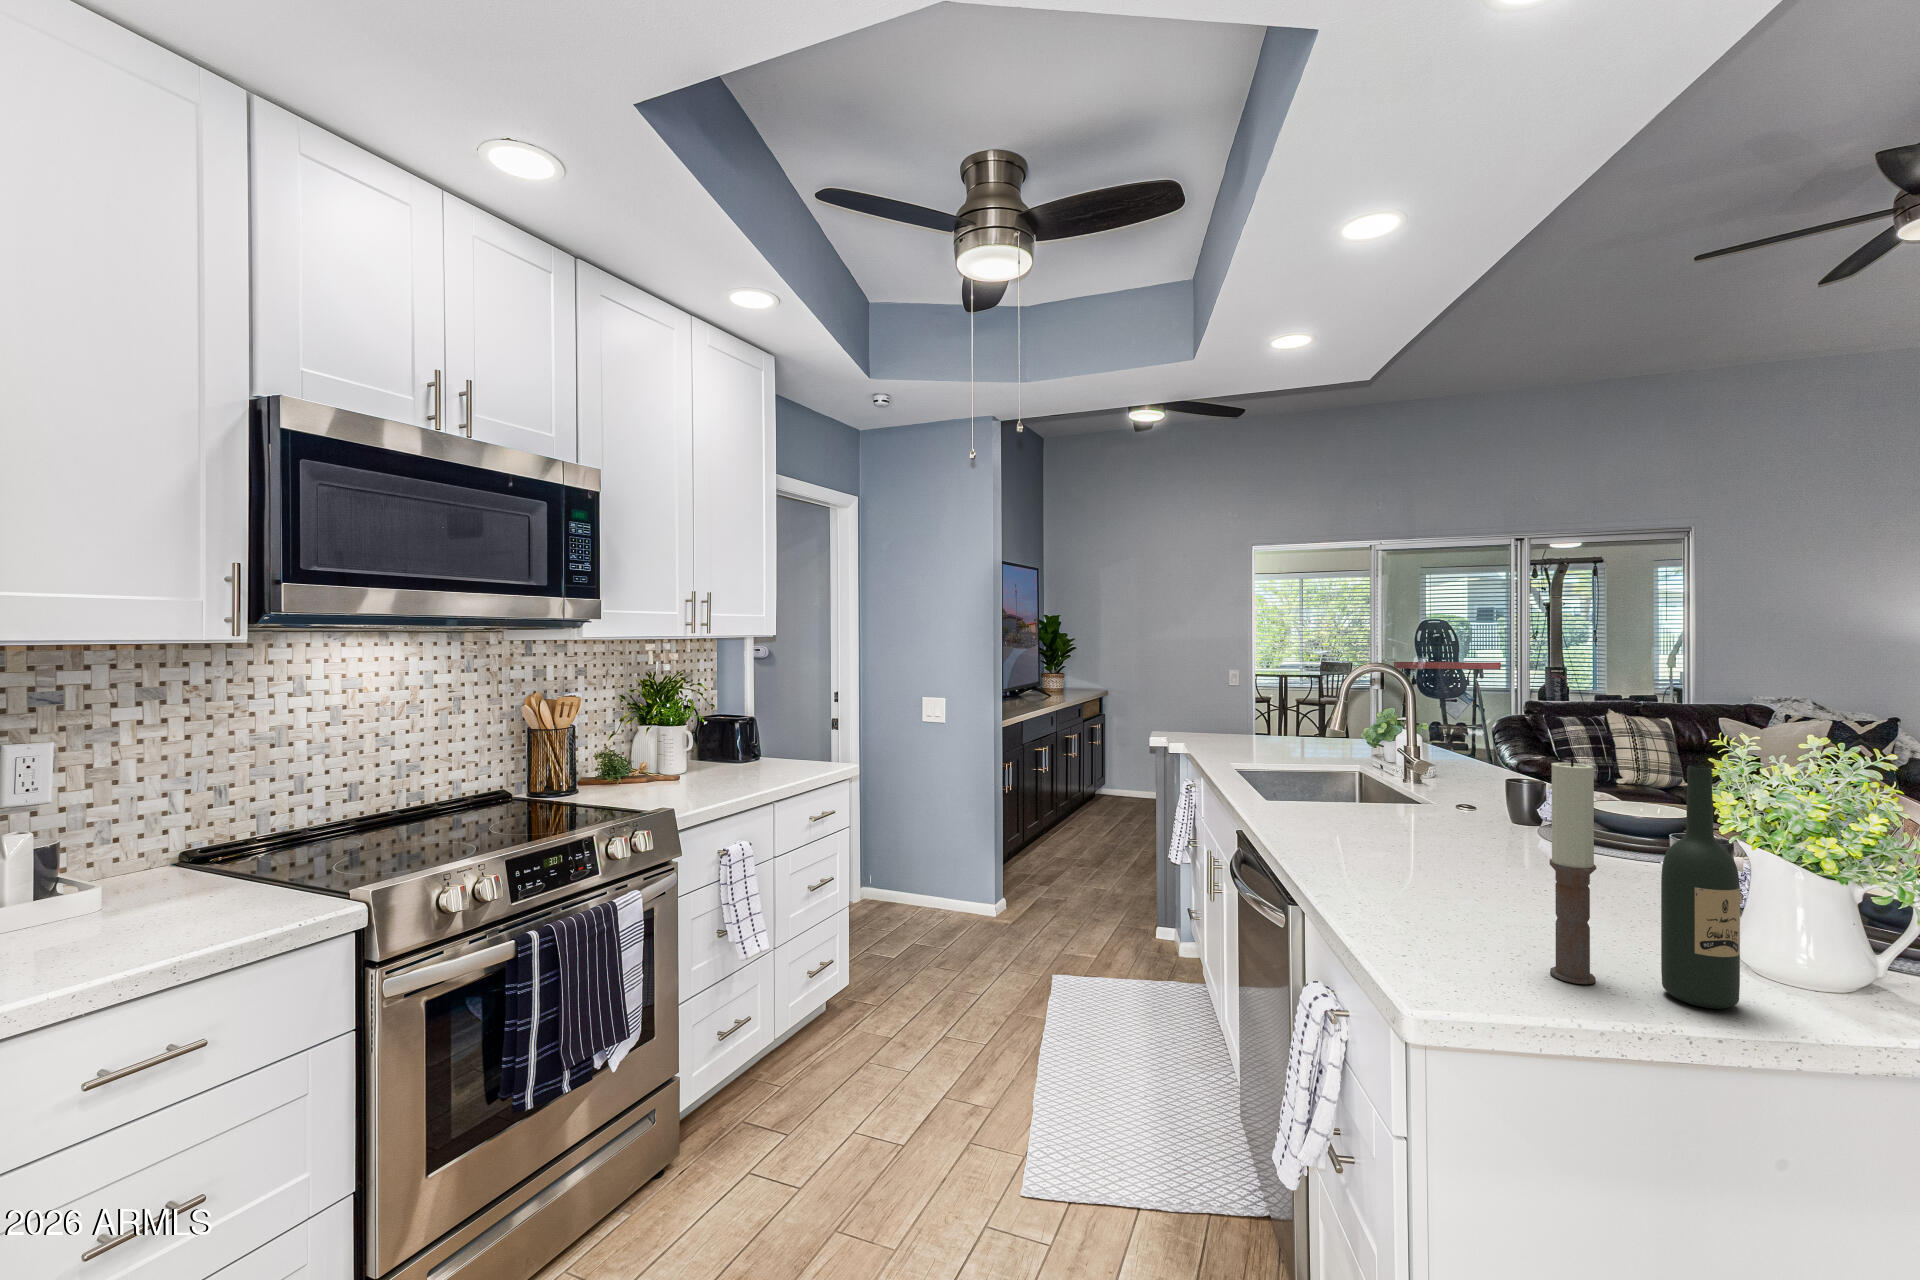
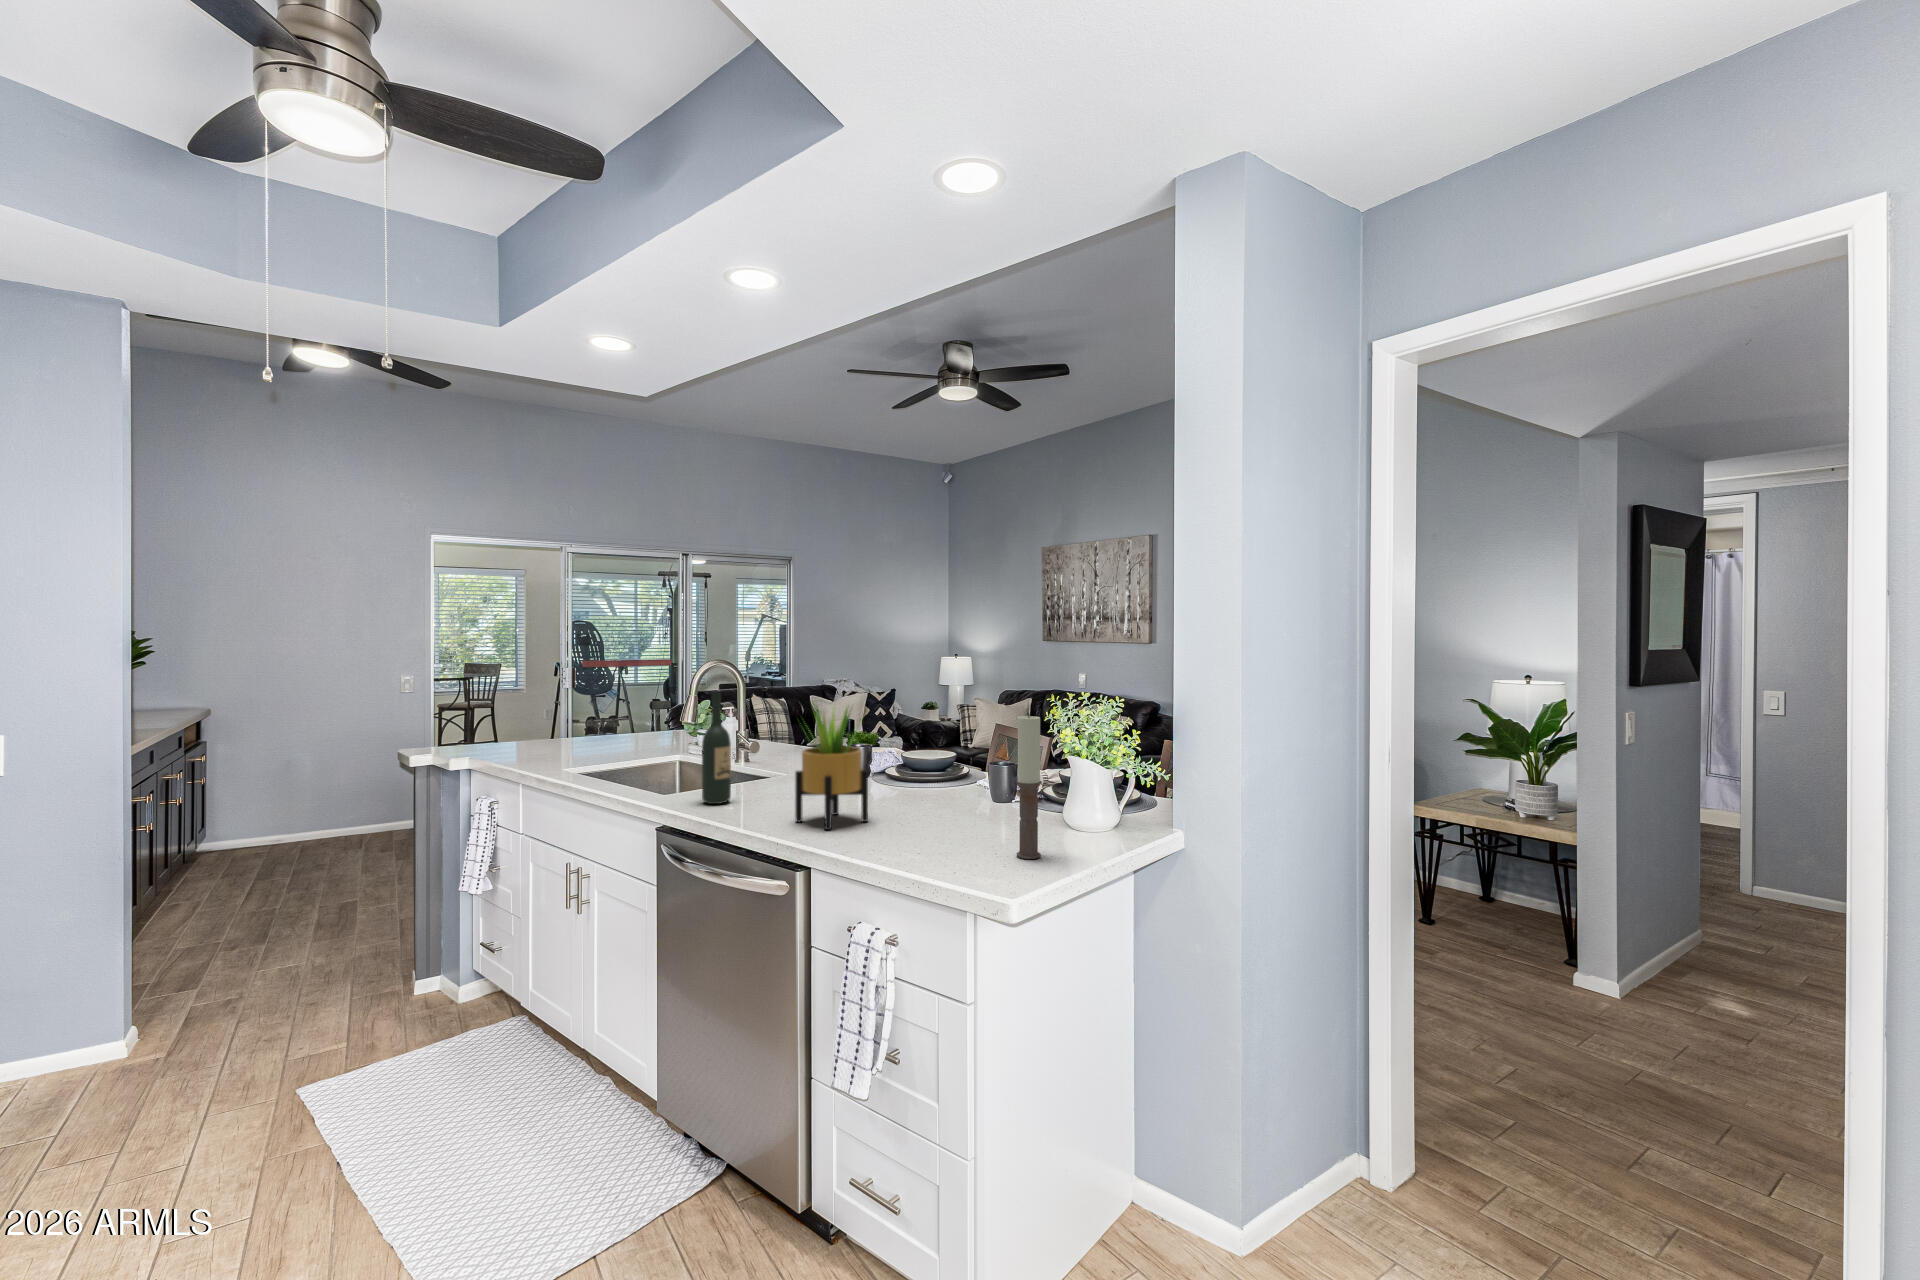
potted plant: none [1333,712,1433,875] -> present [795,704,868,830]
wine bottle: present [1661,766,1740,1009] -> present [702,692,731,804]

